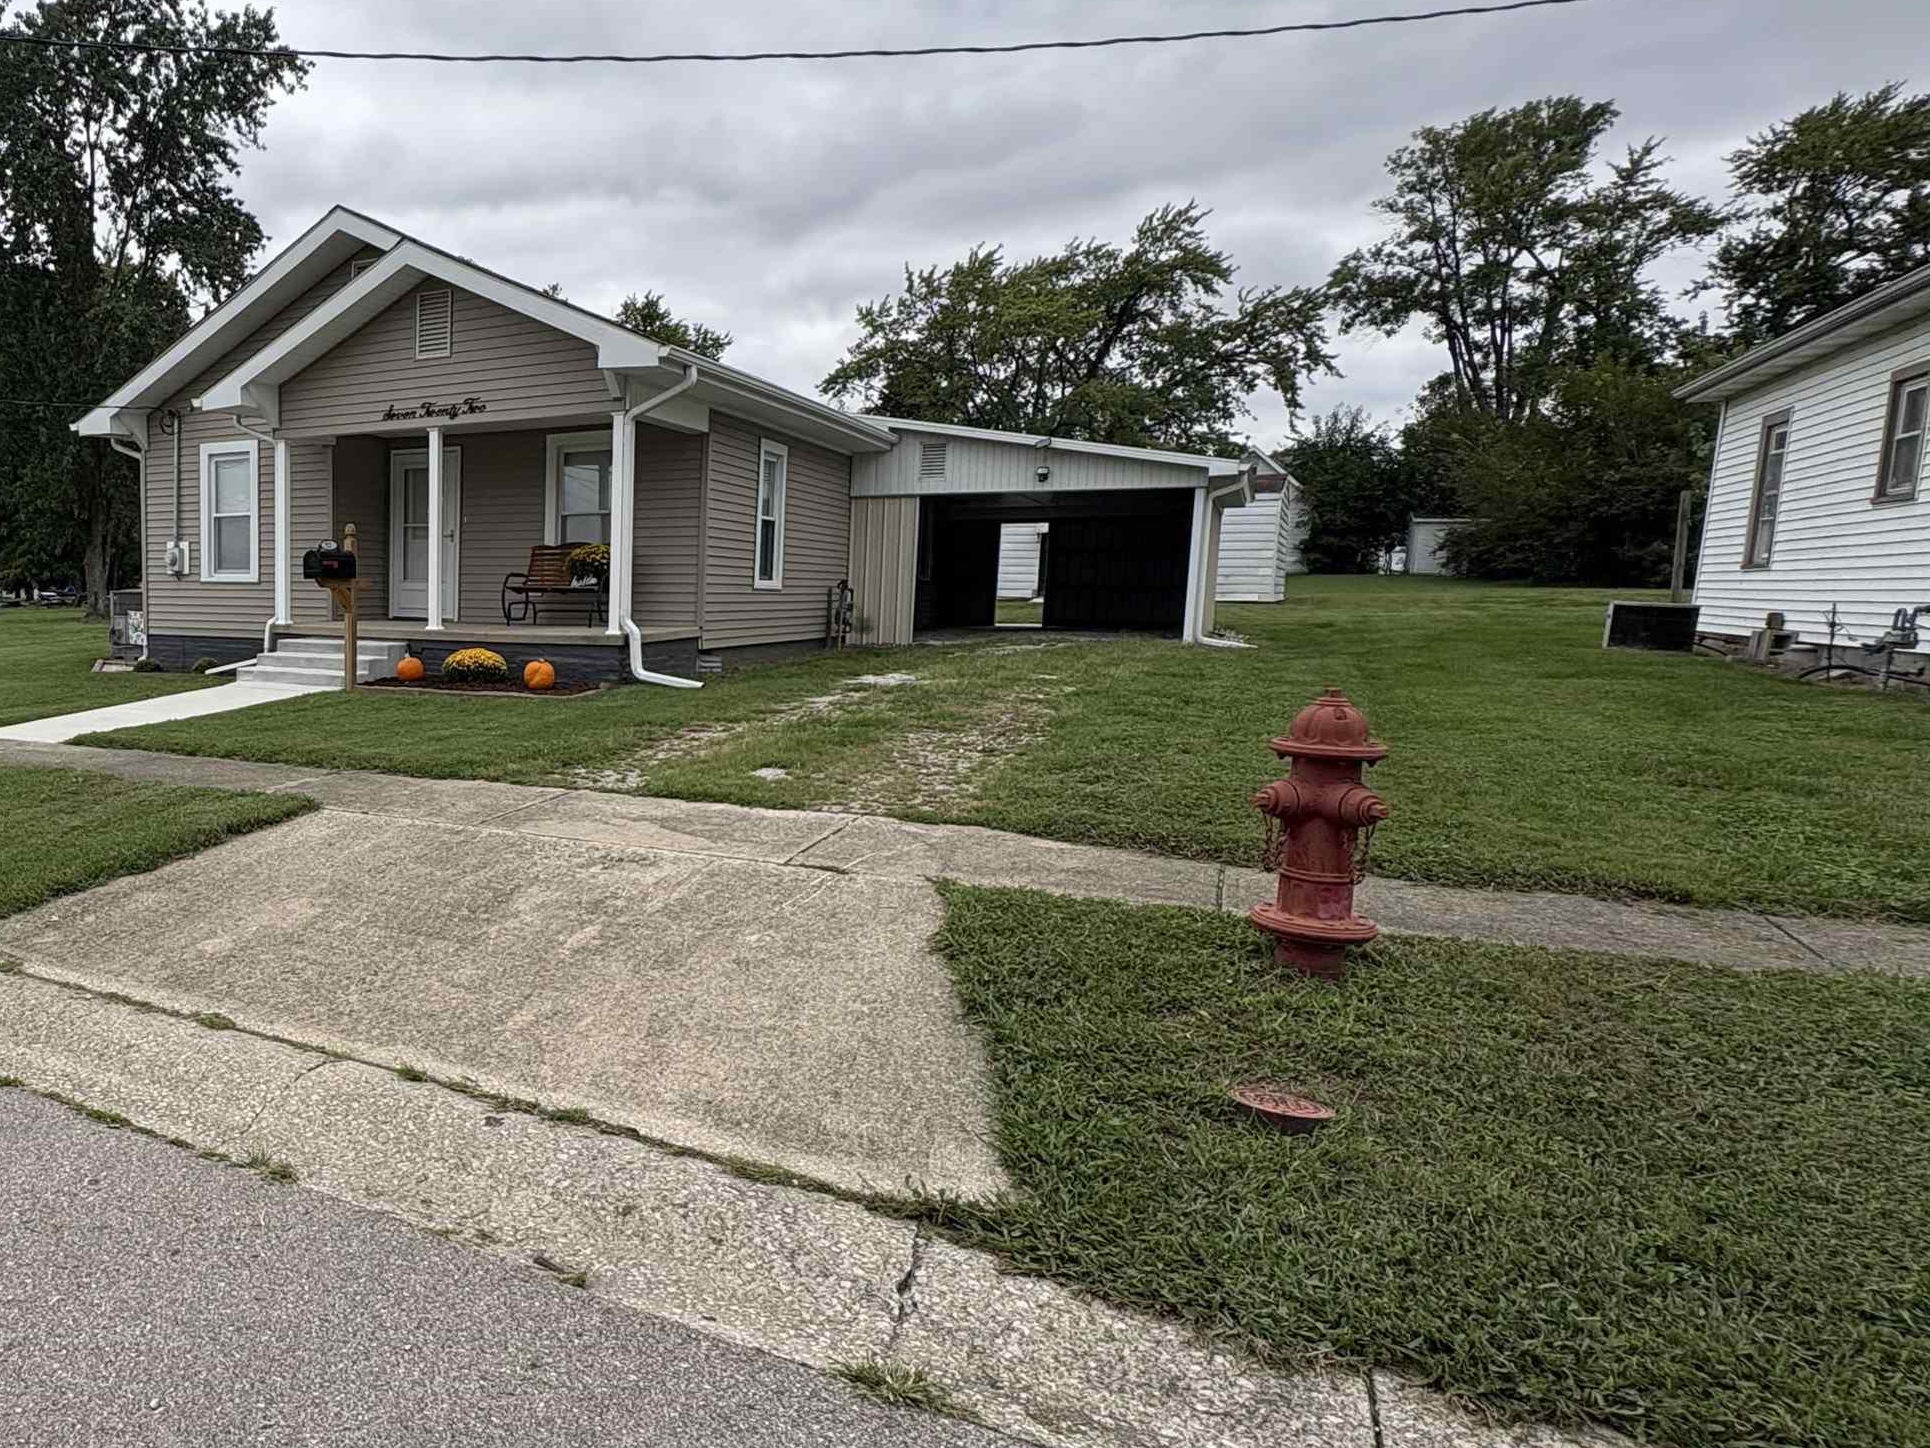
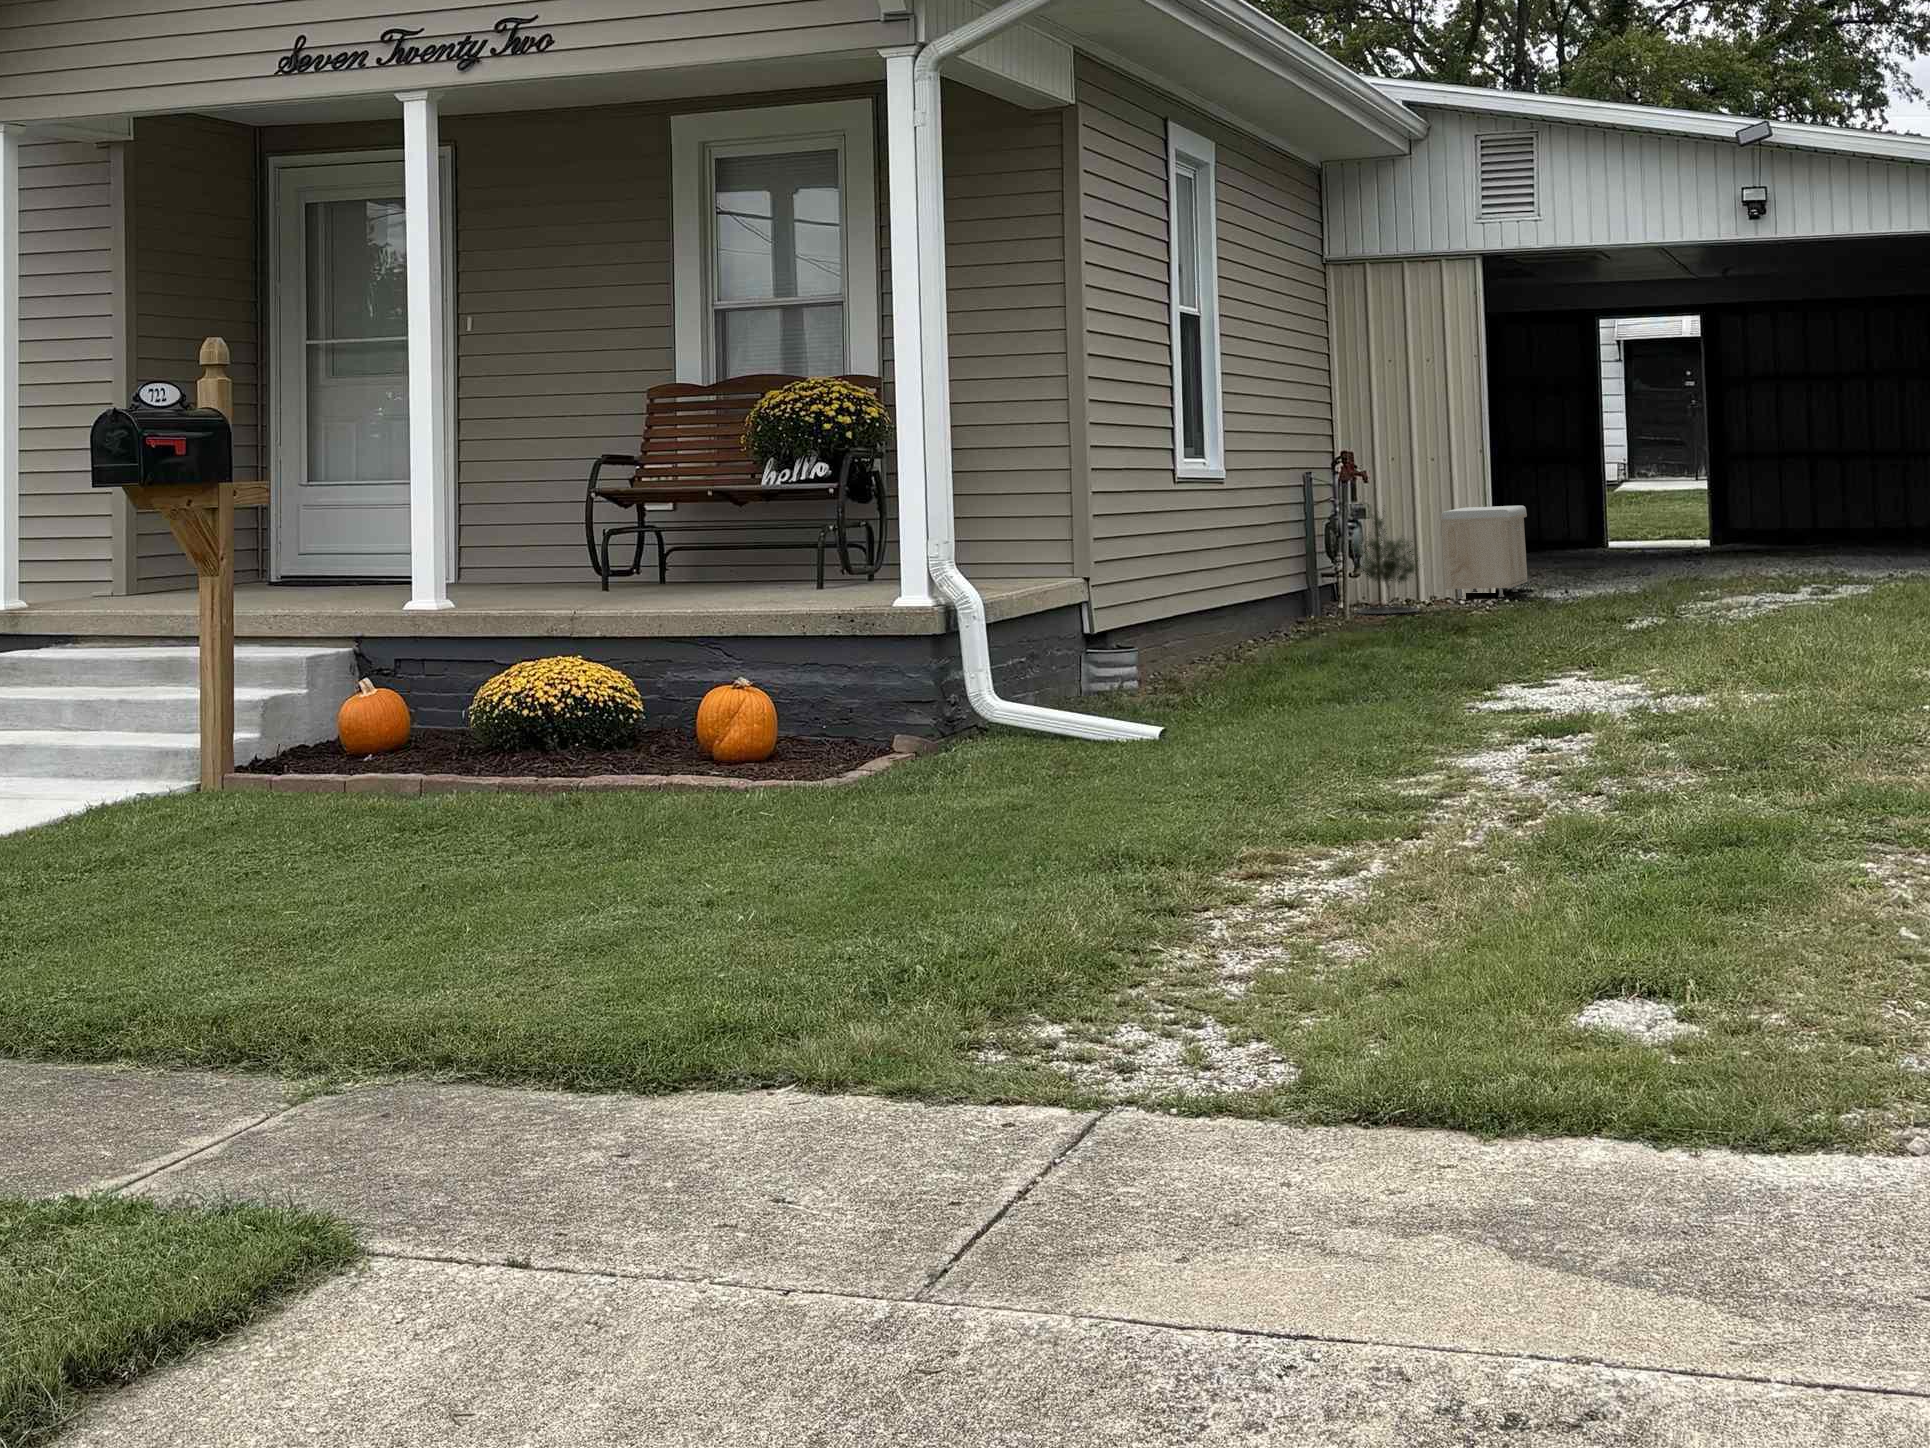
storage bench: none [893,604,936,643] -> present [1441,506,1528,598]

